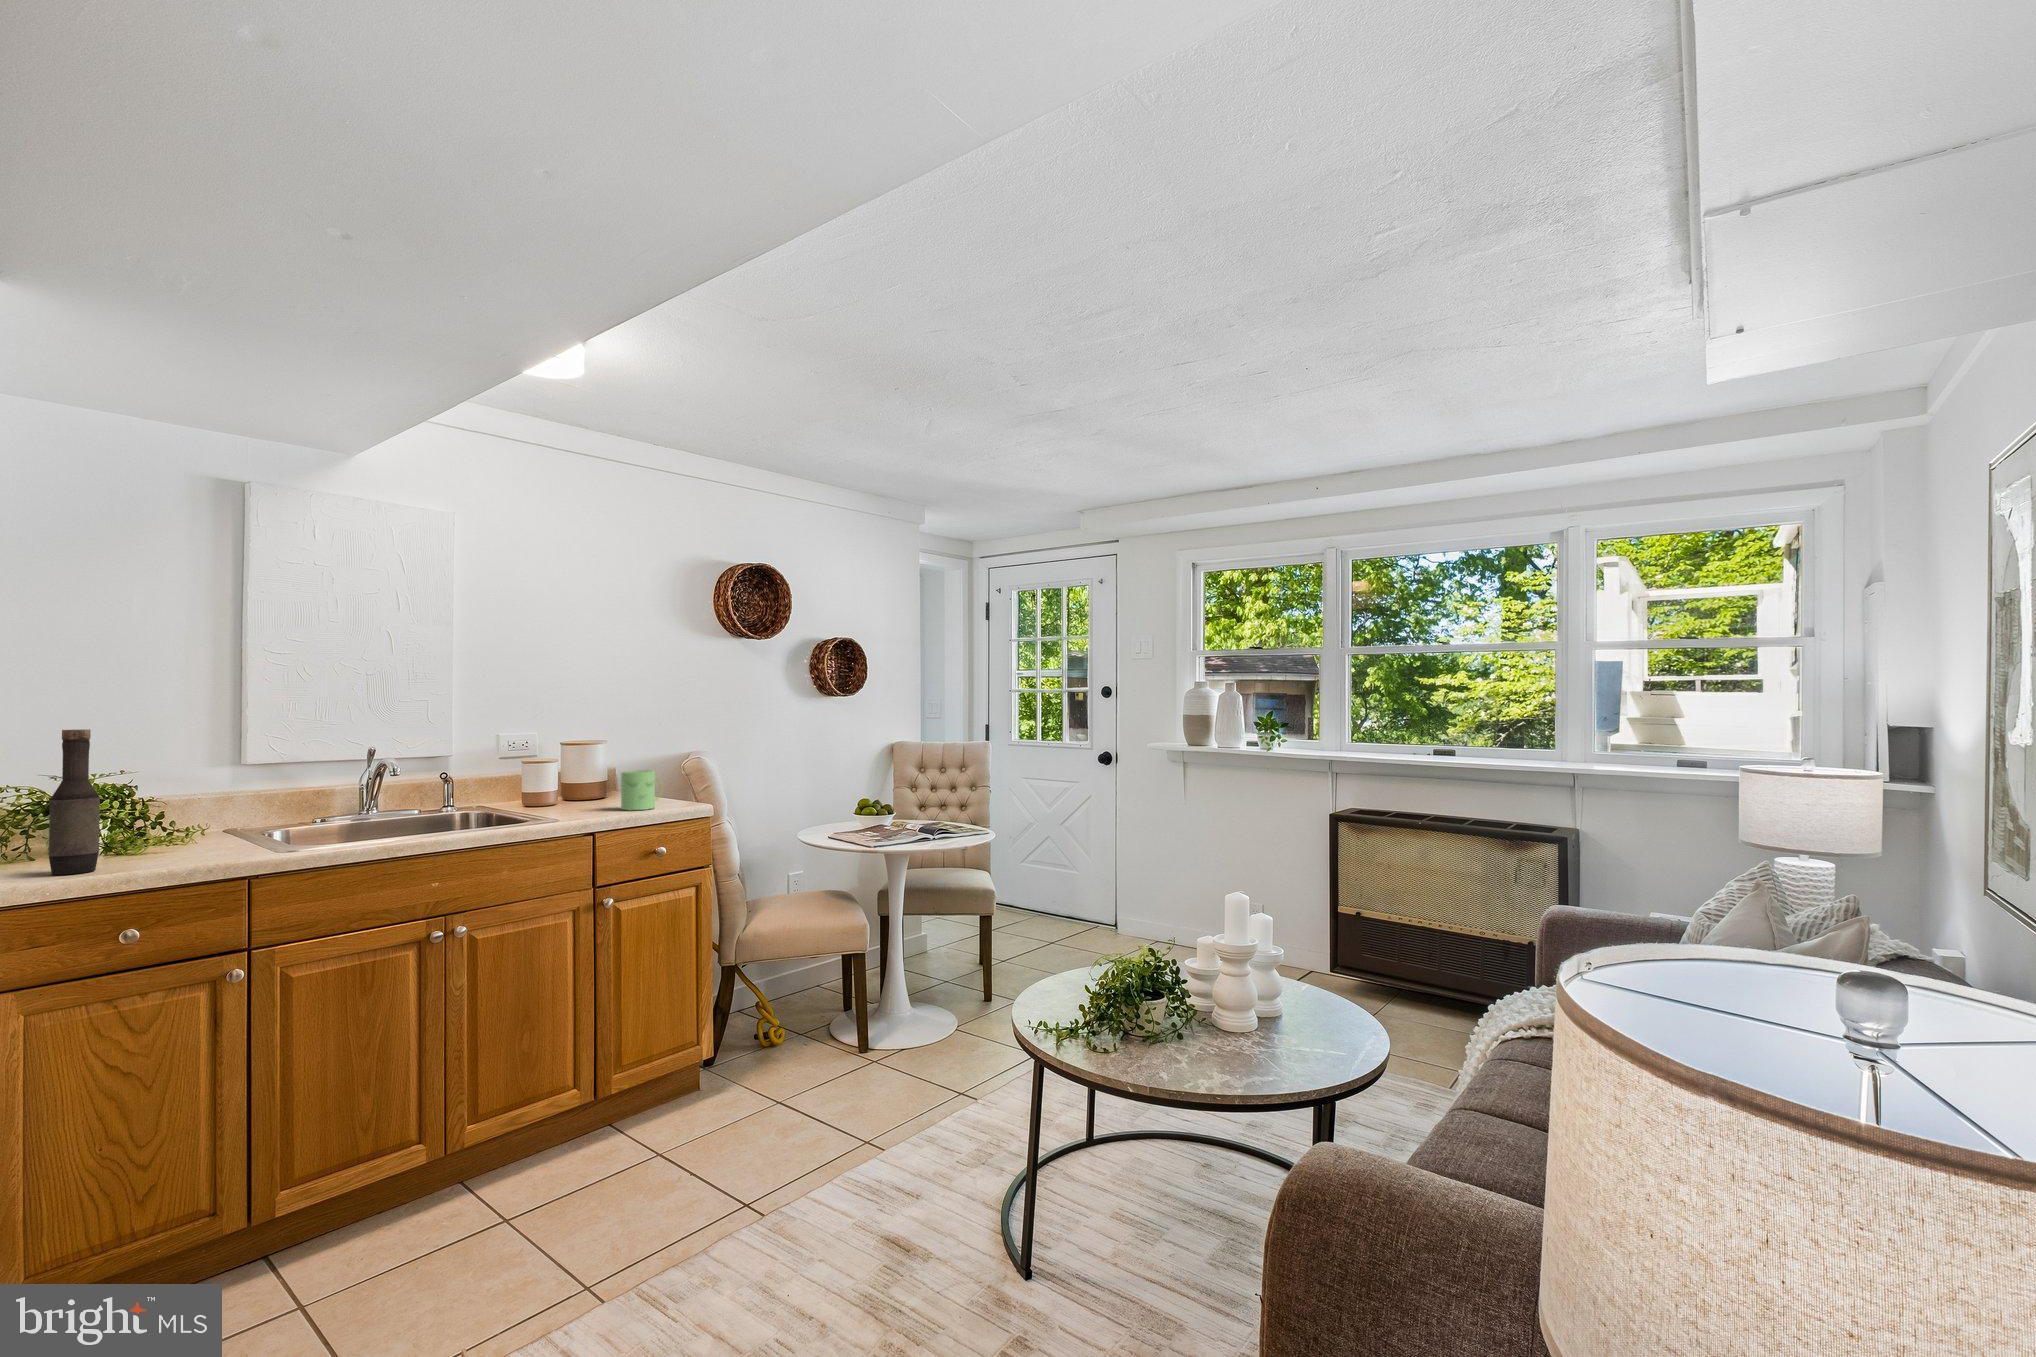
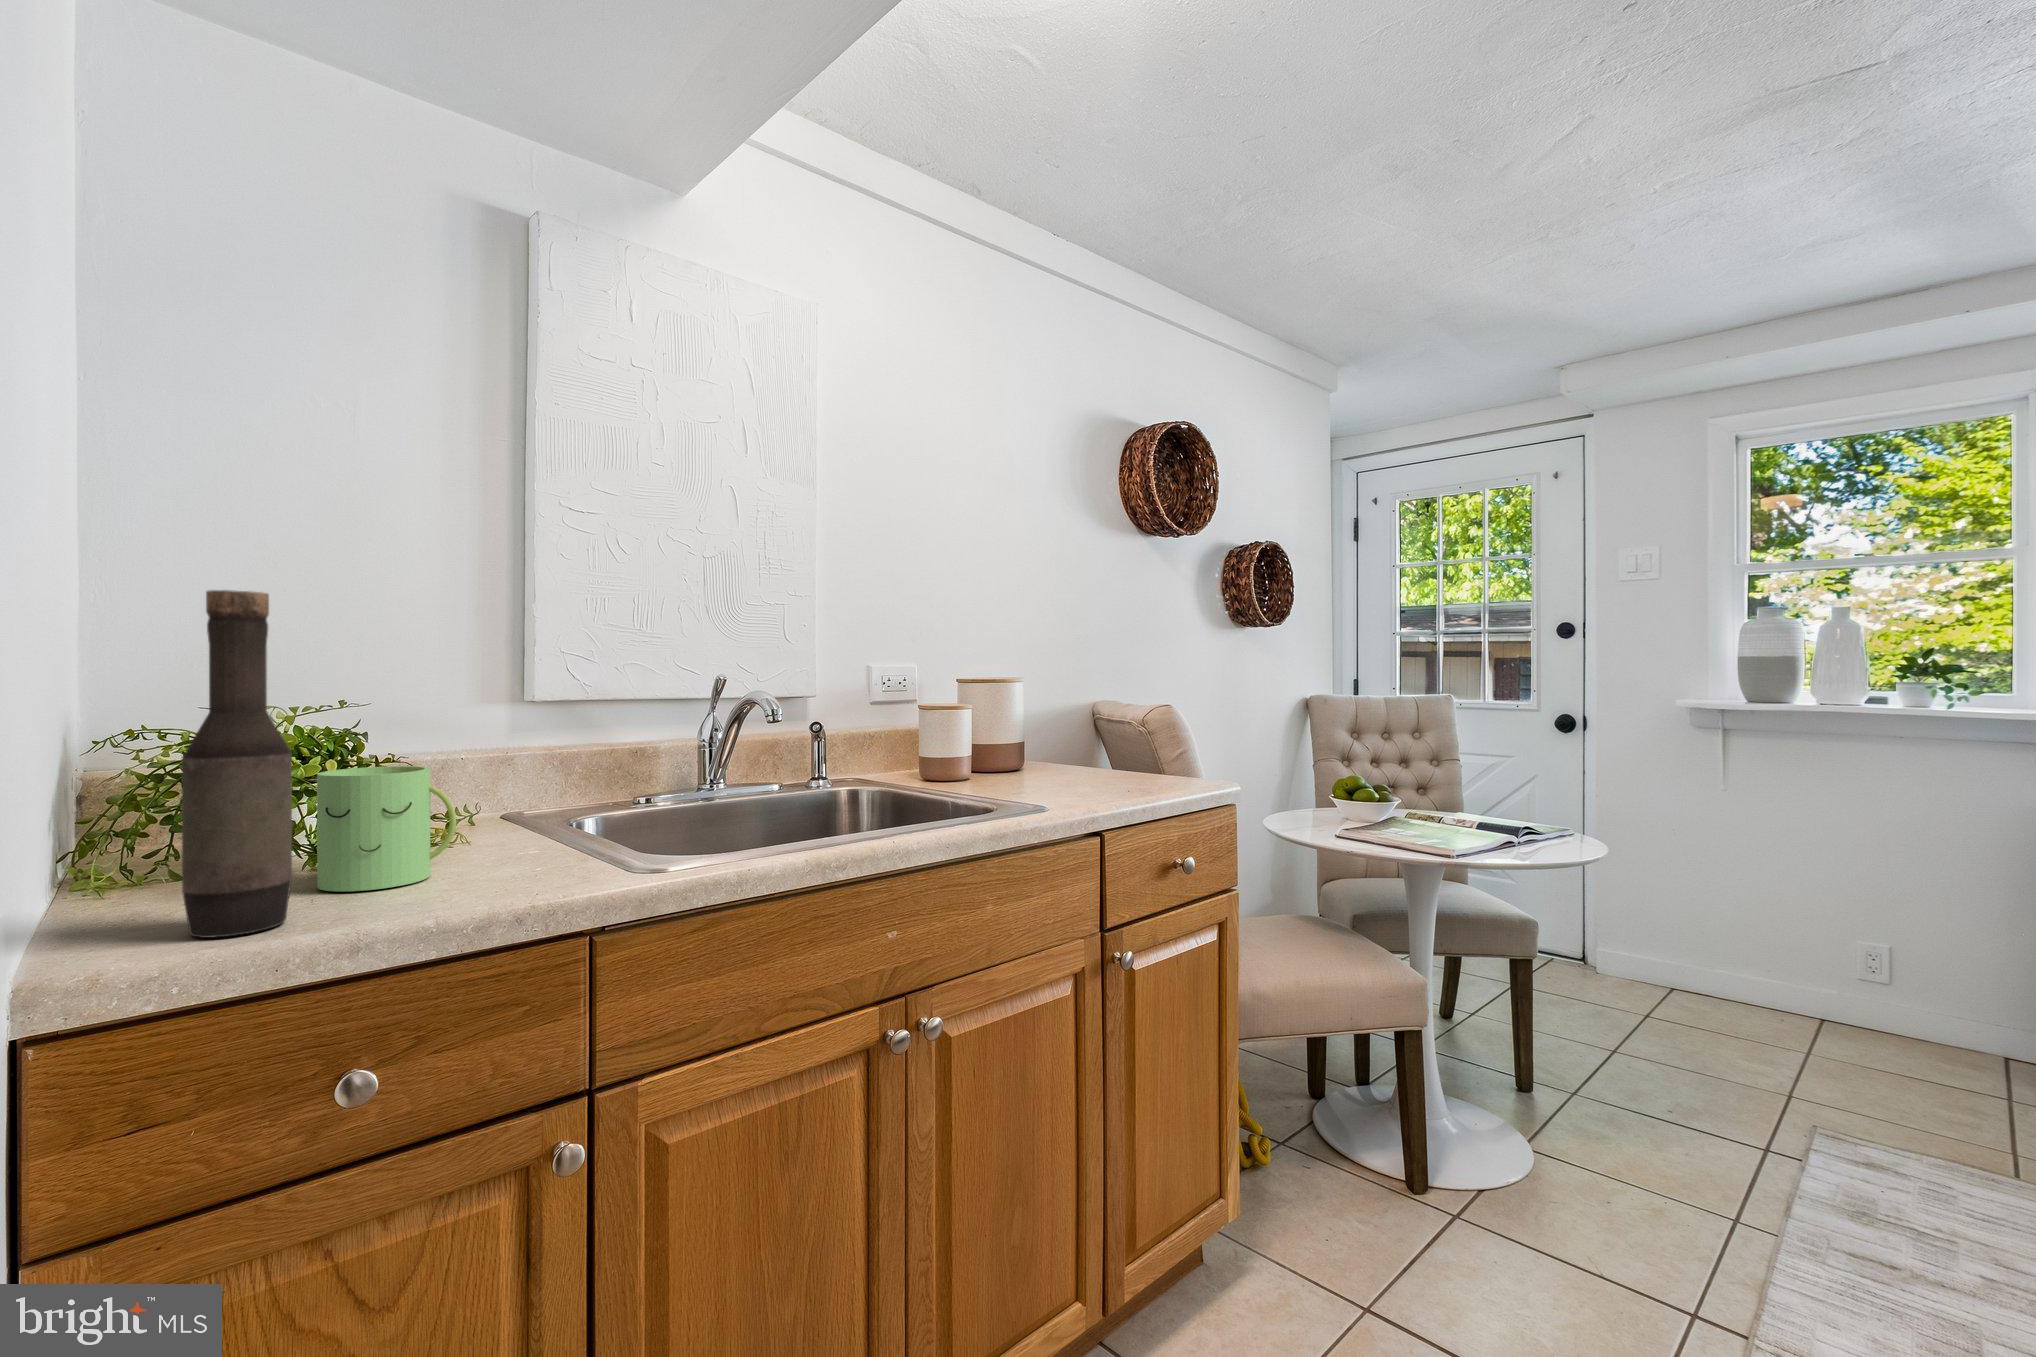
mug: present [621,770,662,810] -> present [317,766,456,892]

